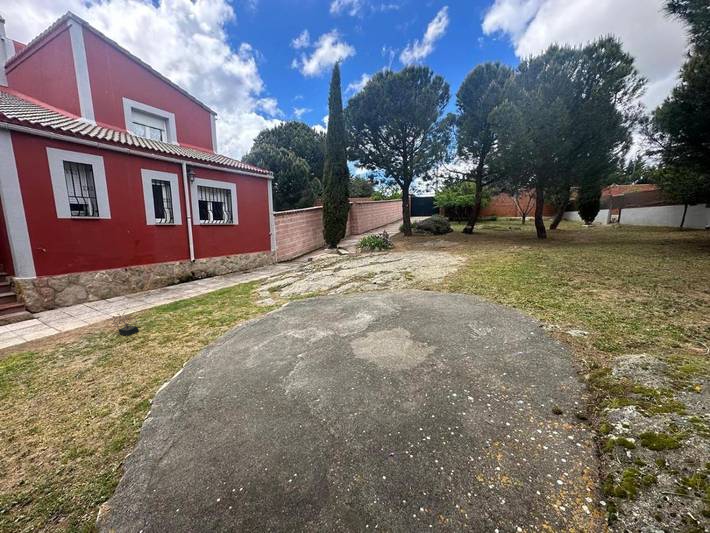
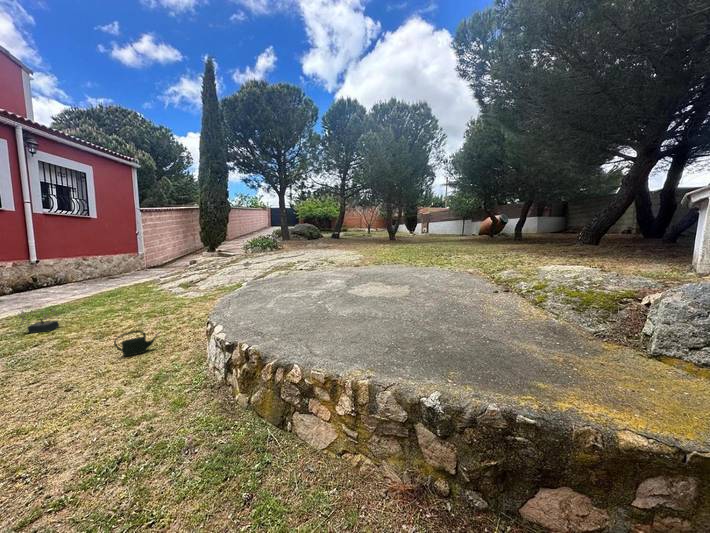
watering can: none [93,370,132,393] -> present [114,331,160,356]

